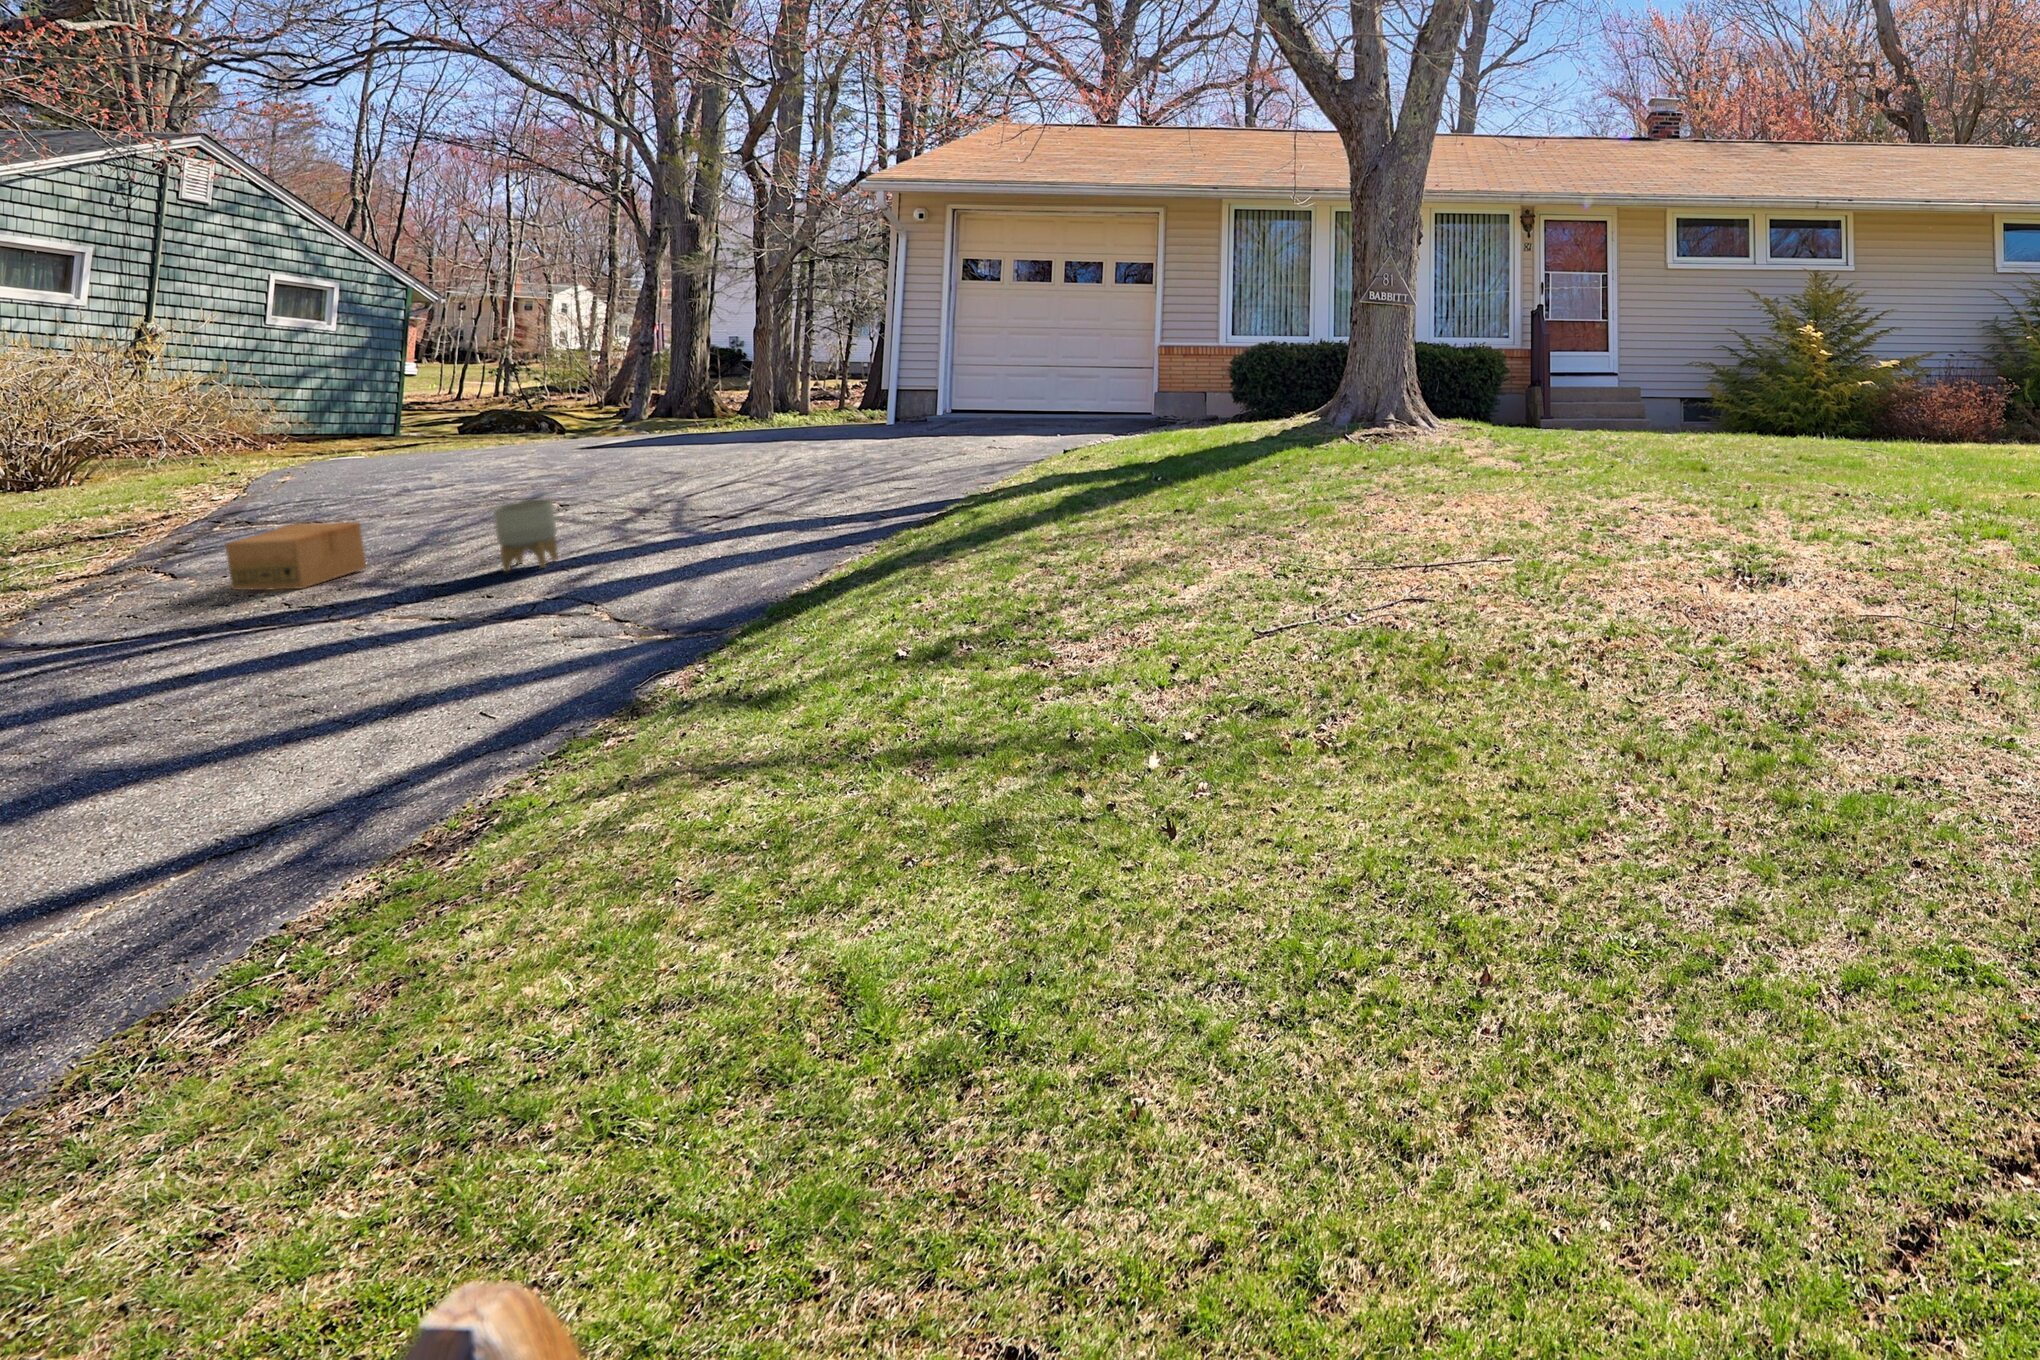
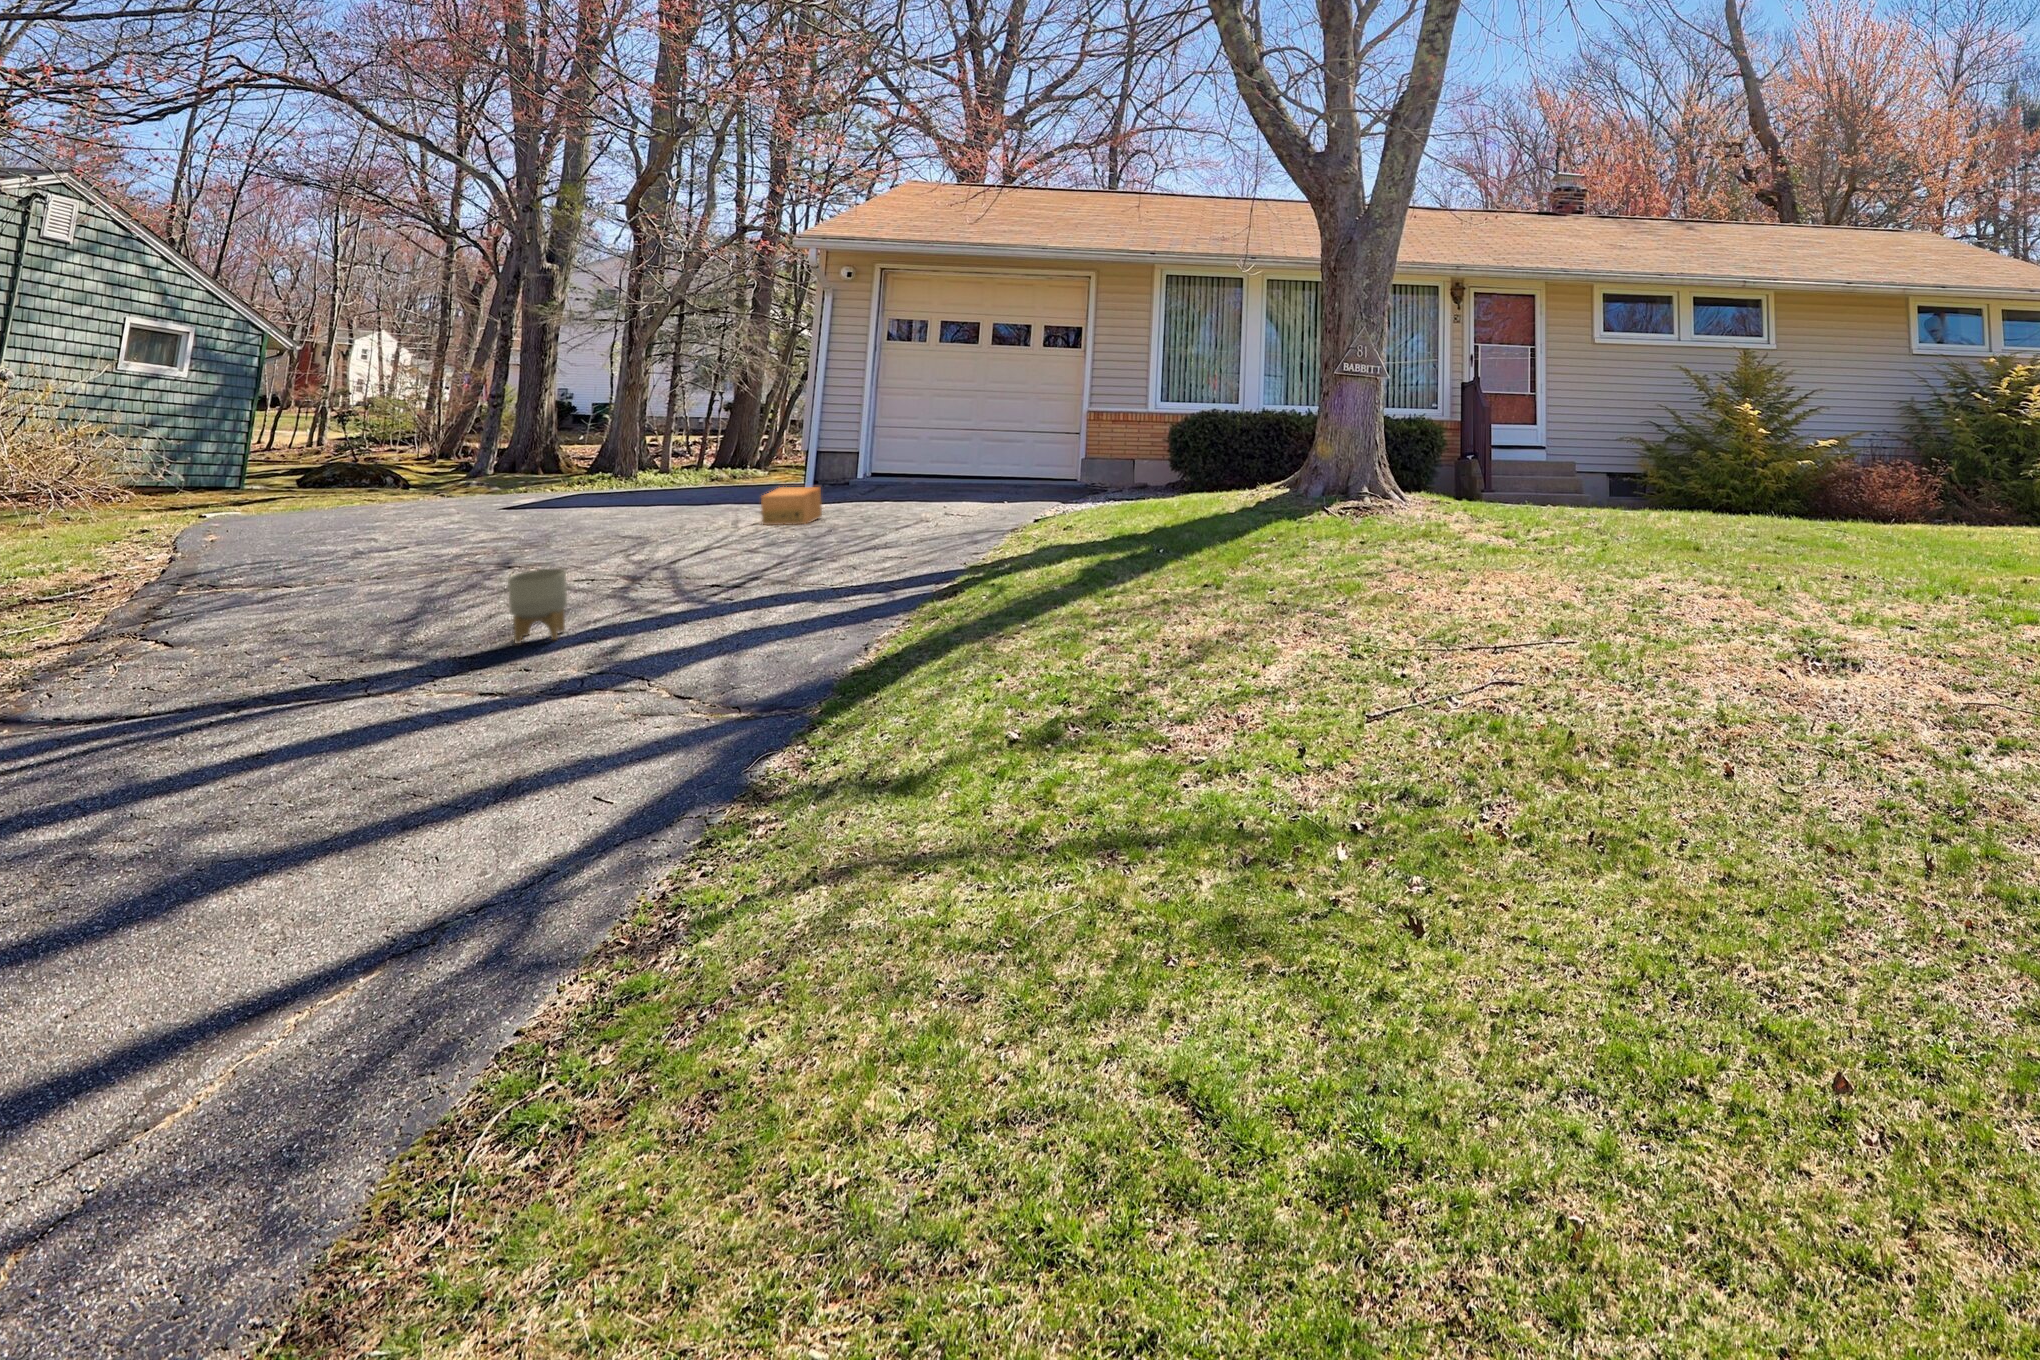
cardboard box: present [225,522,366,590] -> present [761,487,822,525]

